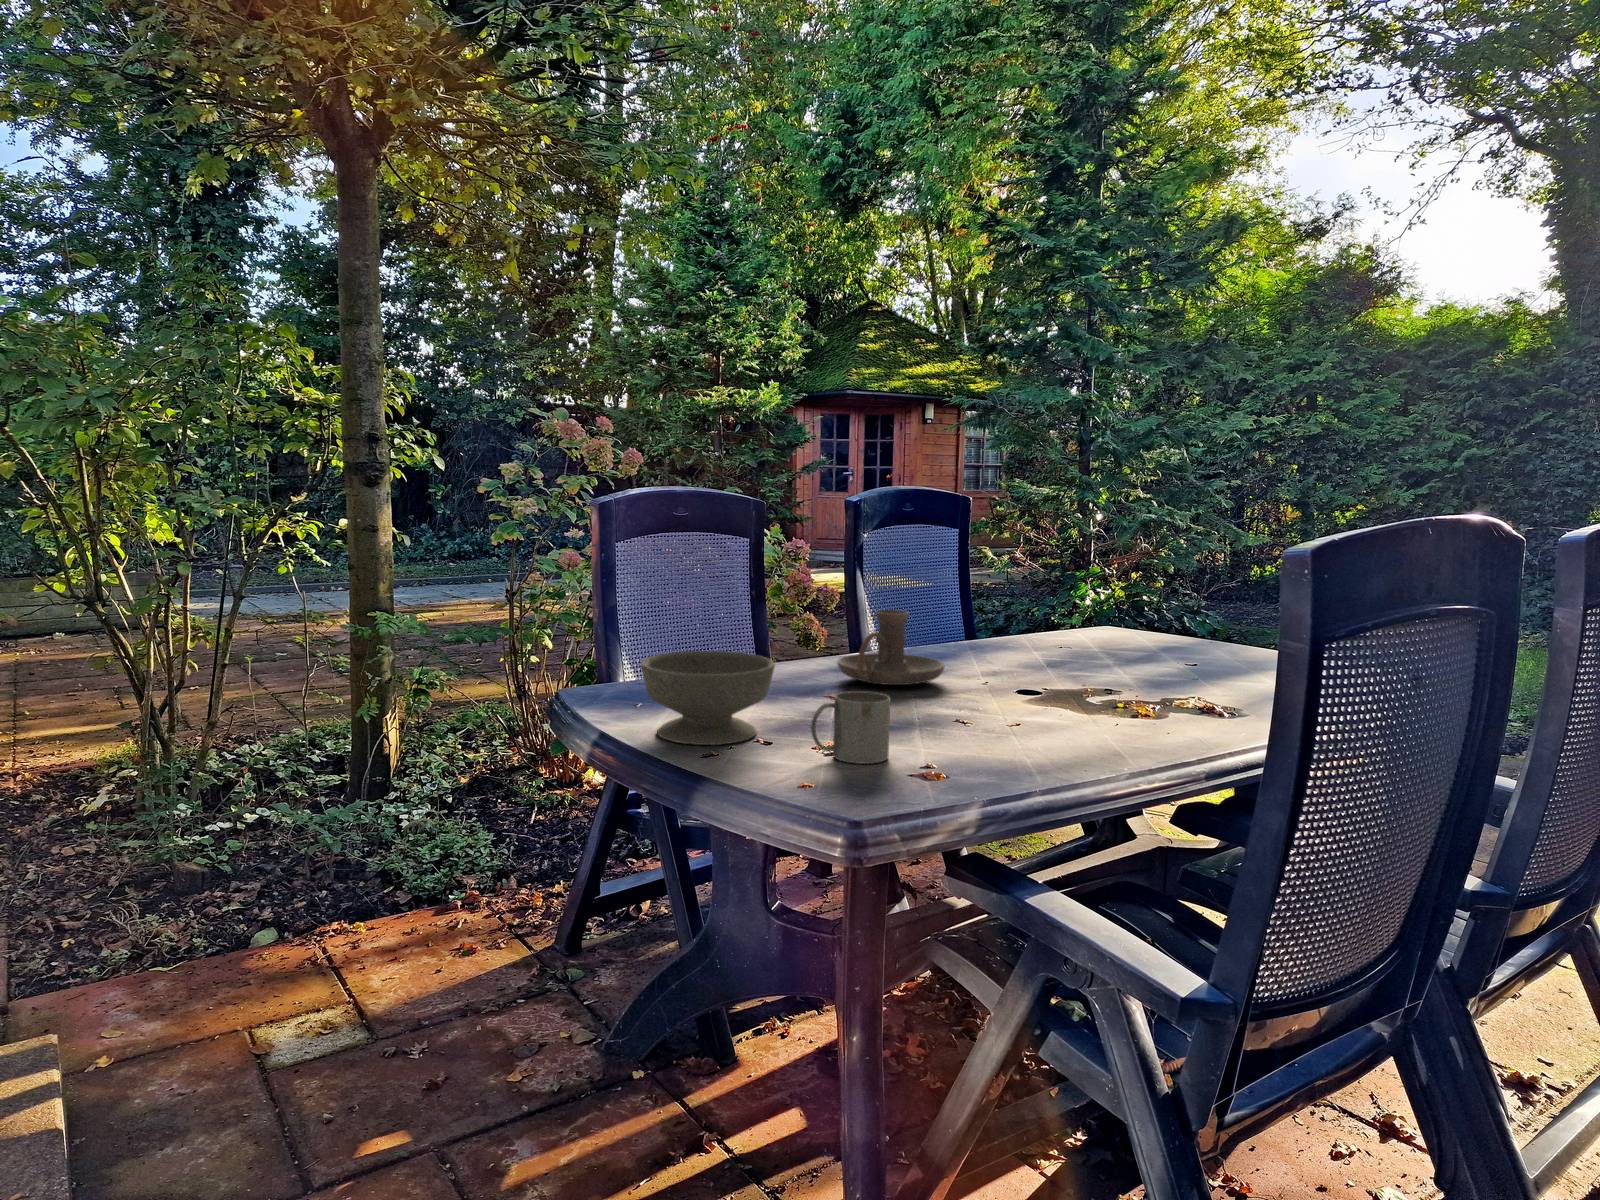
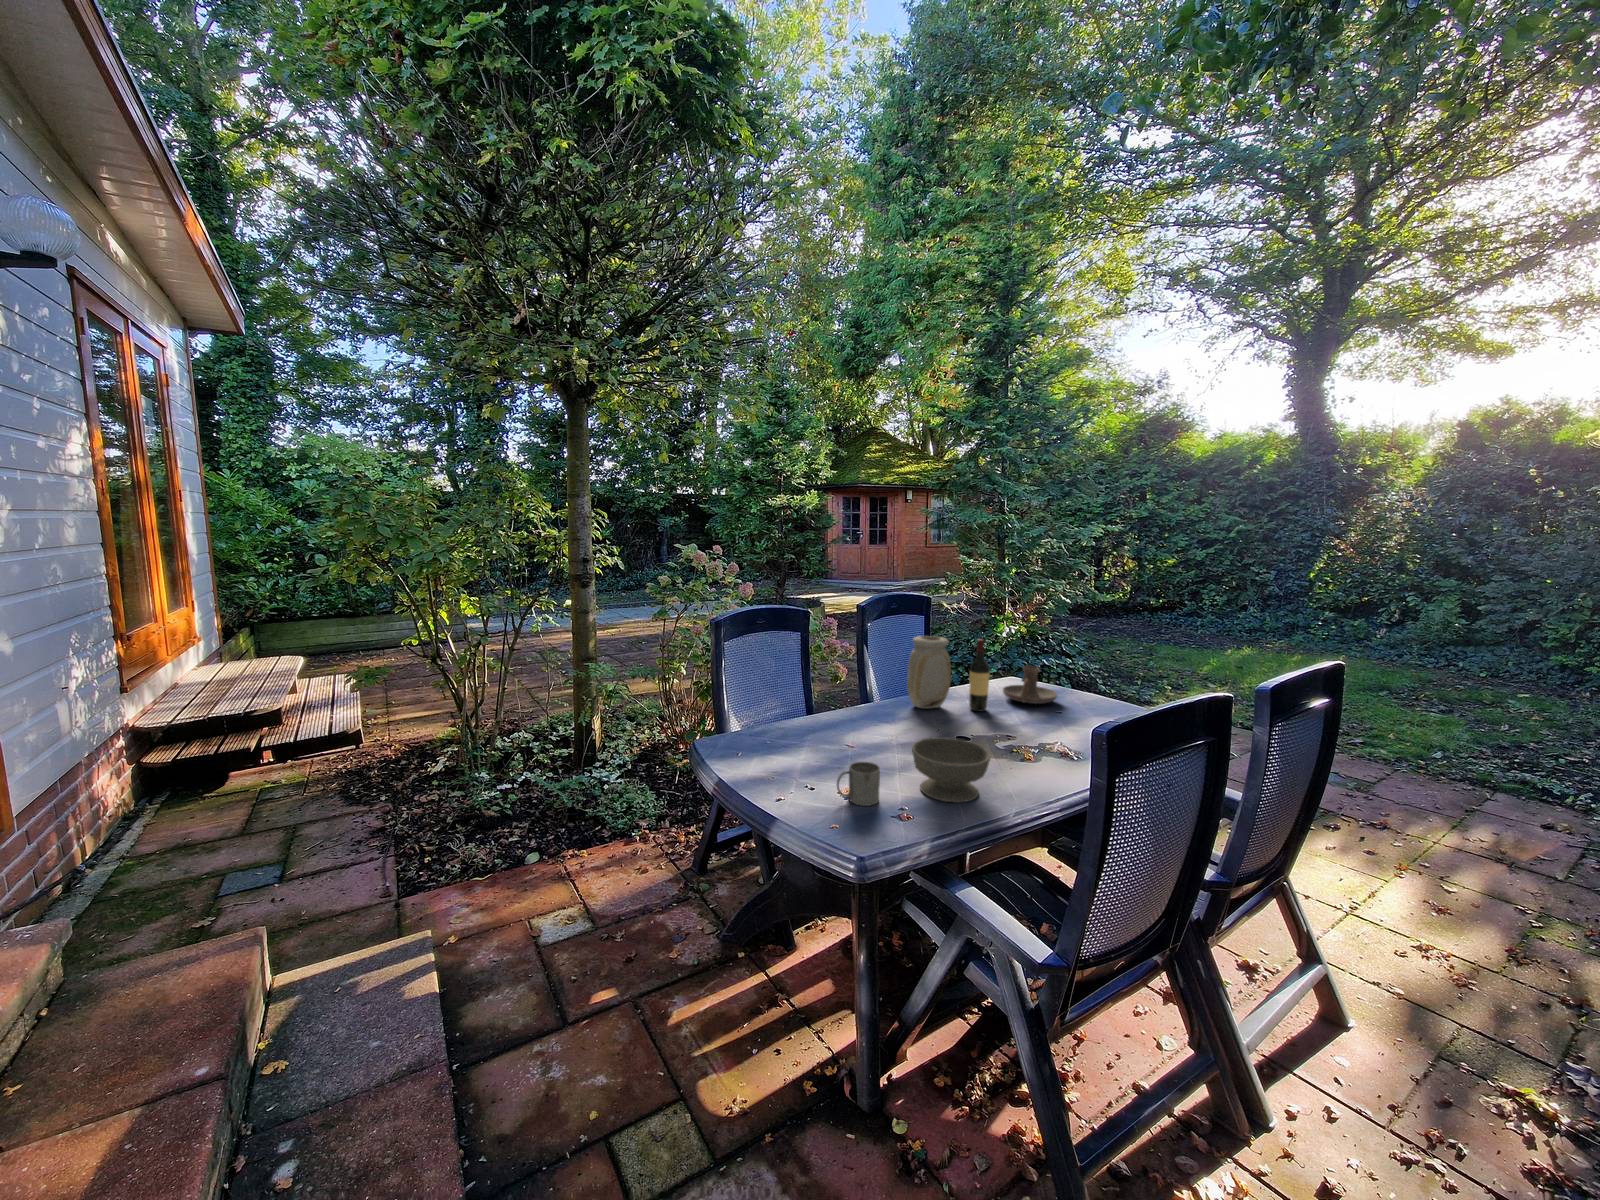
vase: none [934,537,1009,660] -> present [907,636,951,708]
wine bottle: none [1041,539,1077,665] -> present [969,639,990,712]
candle holder: present [837,610,945,685] -> present [1003,666,1057,704]
bowl: present [641,651,775,745] -> present [912,737,991,802]

